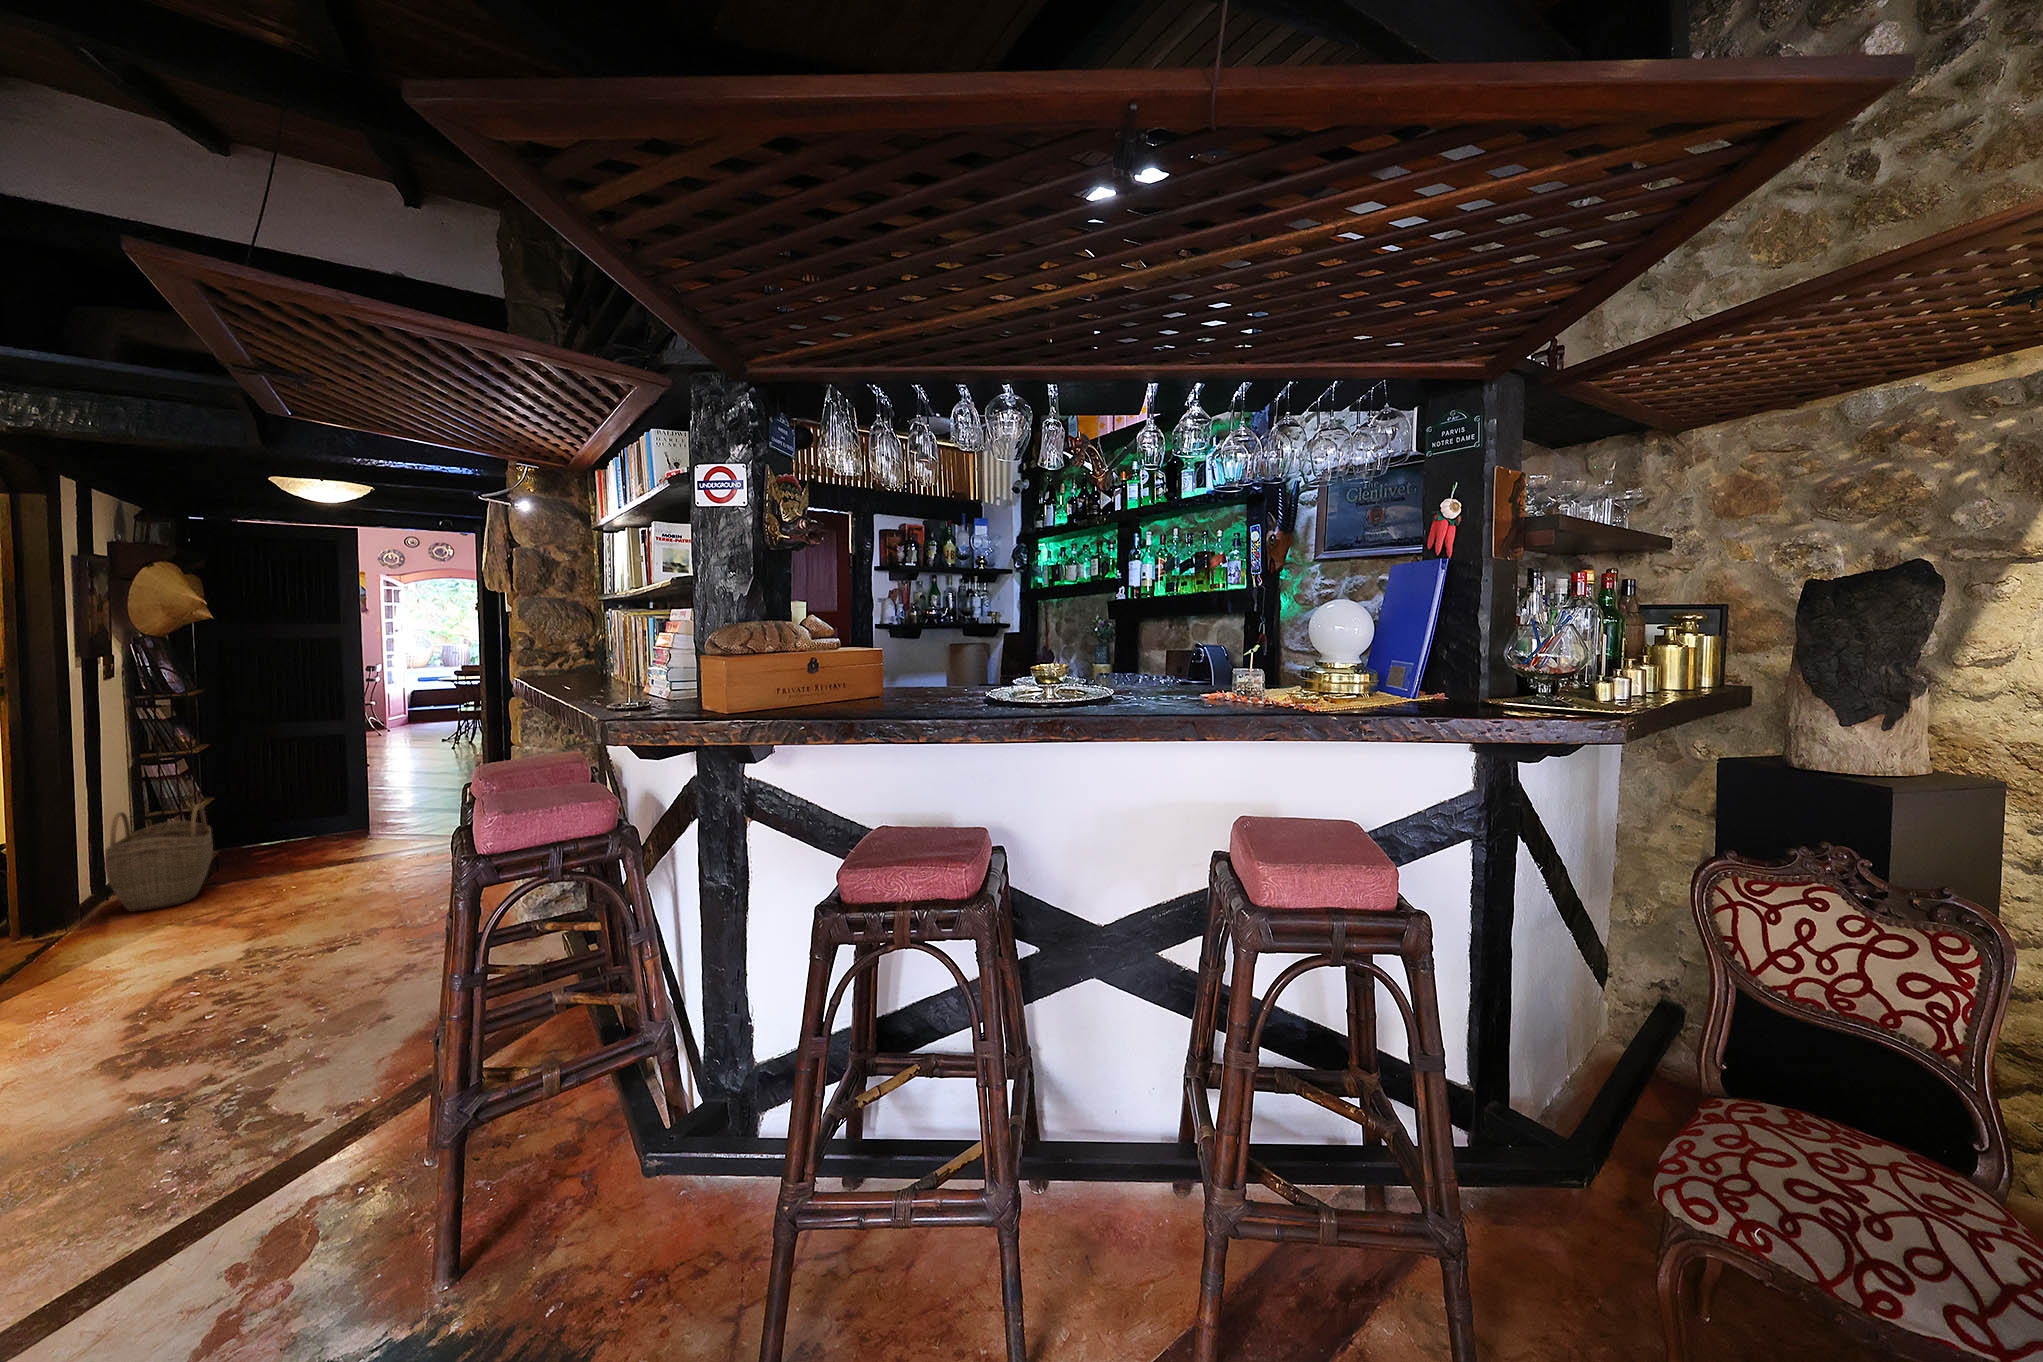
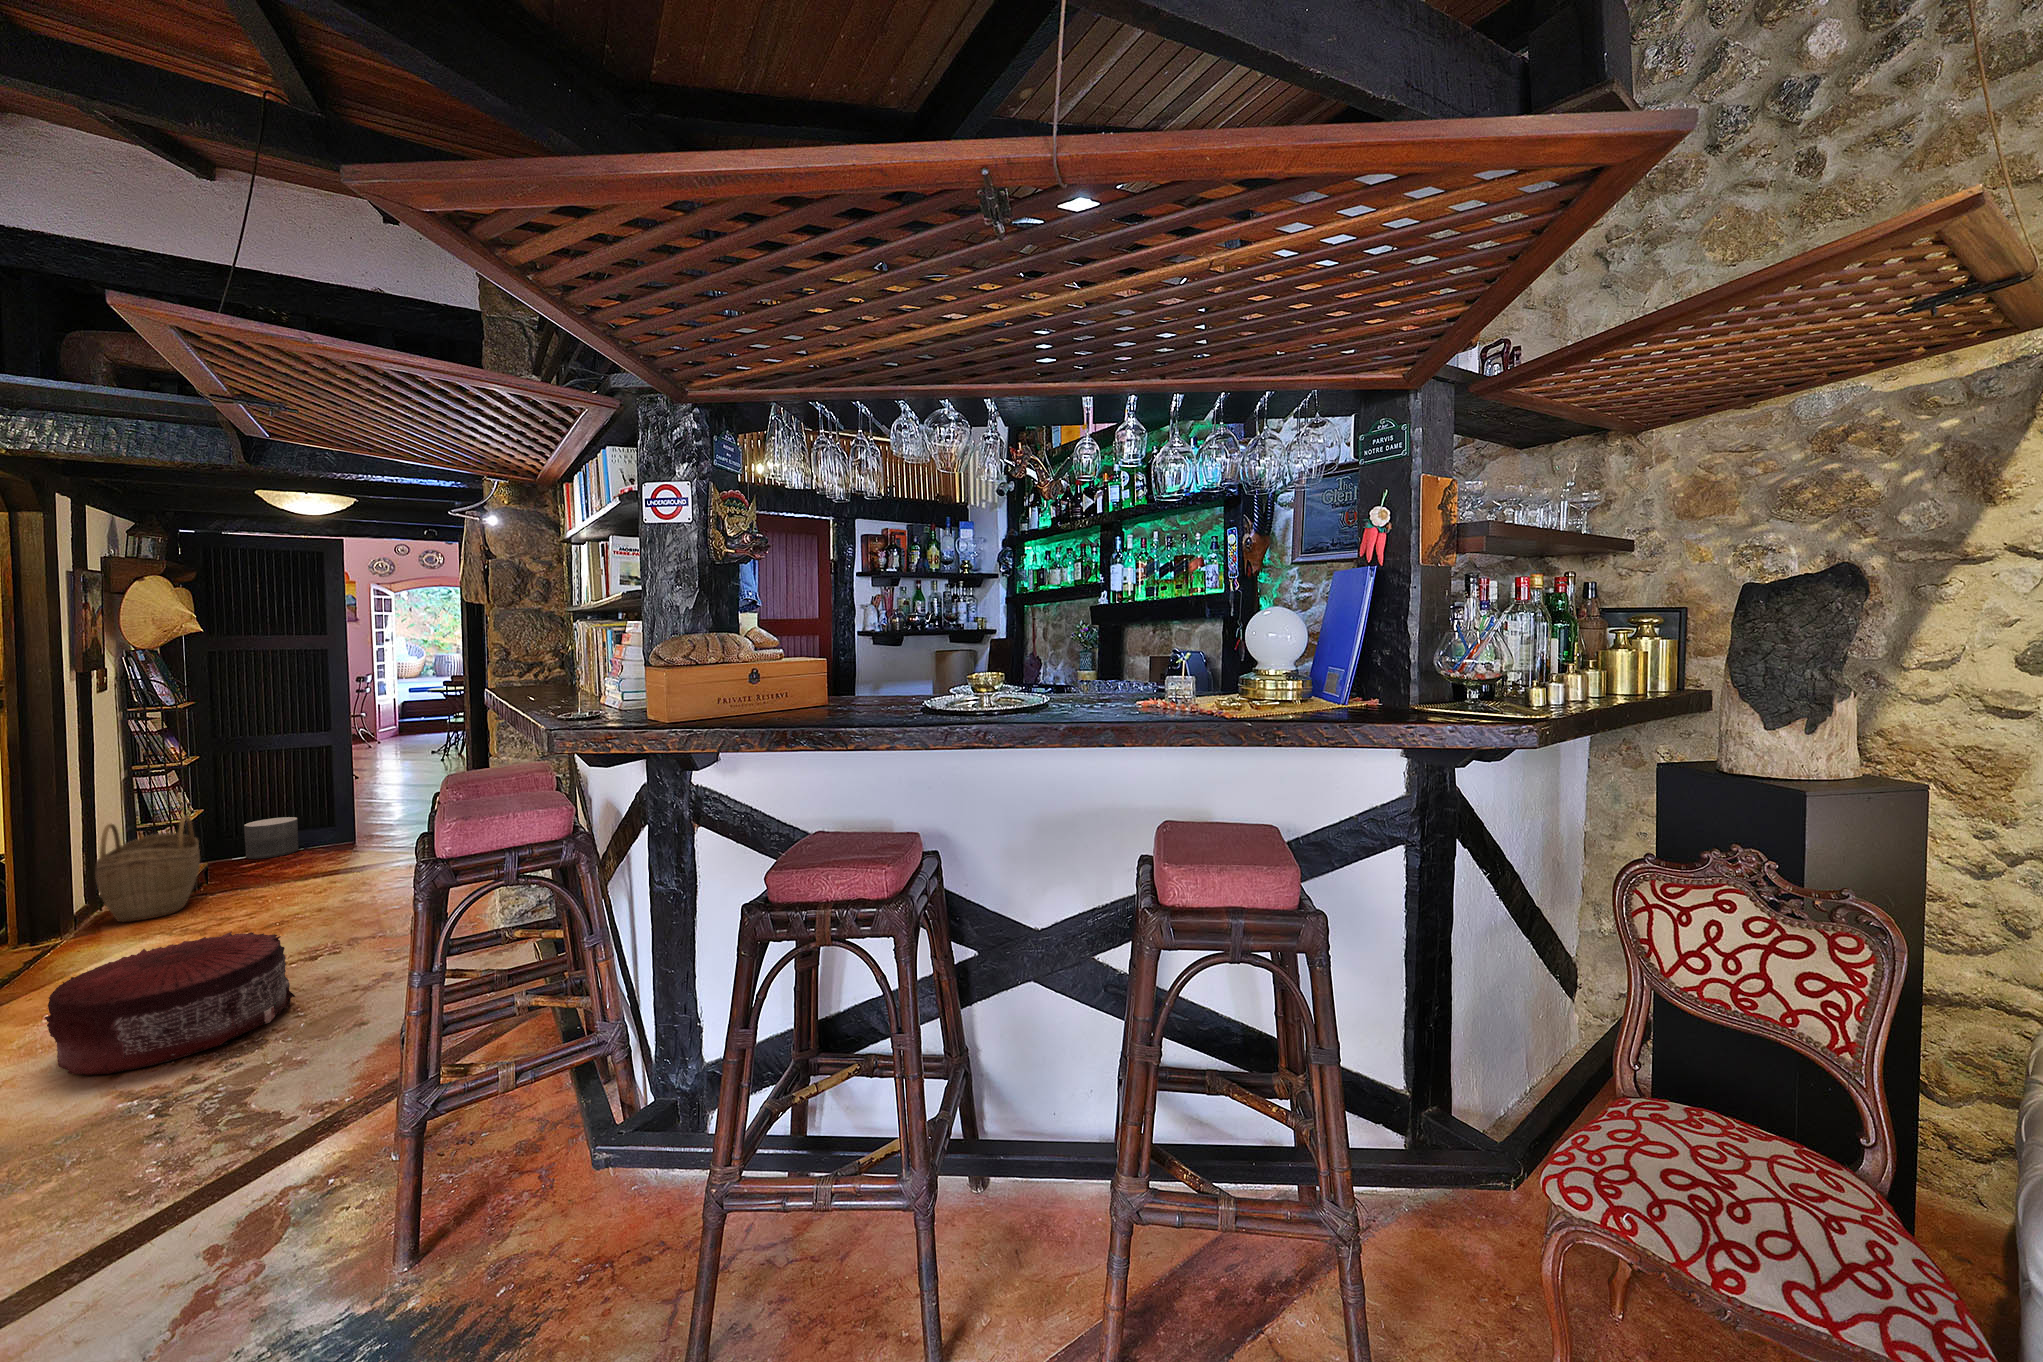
planter: none [257,805,312,847] -> present [244,817,298,859]
pouf: none [54,923,316,1073] -> present [45,932,295,1075]

